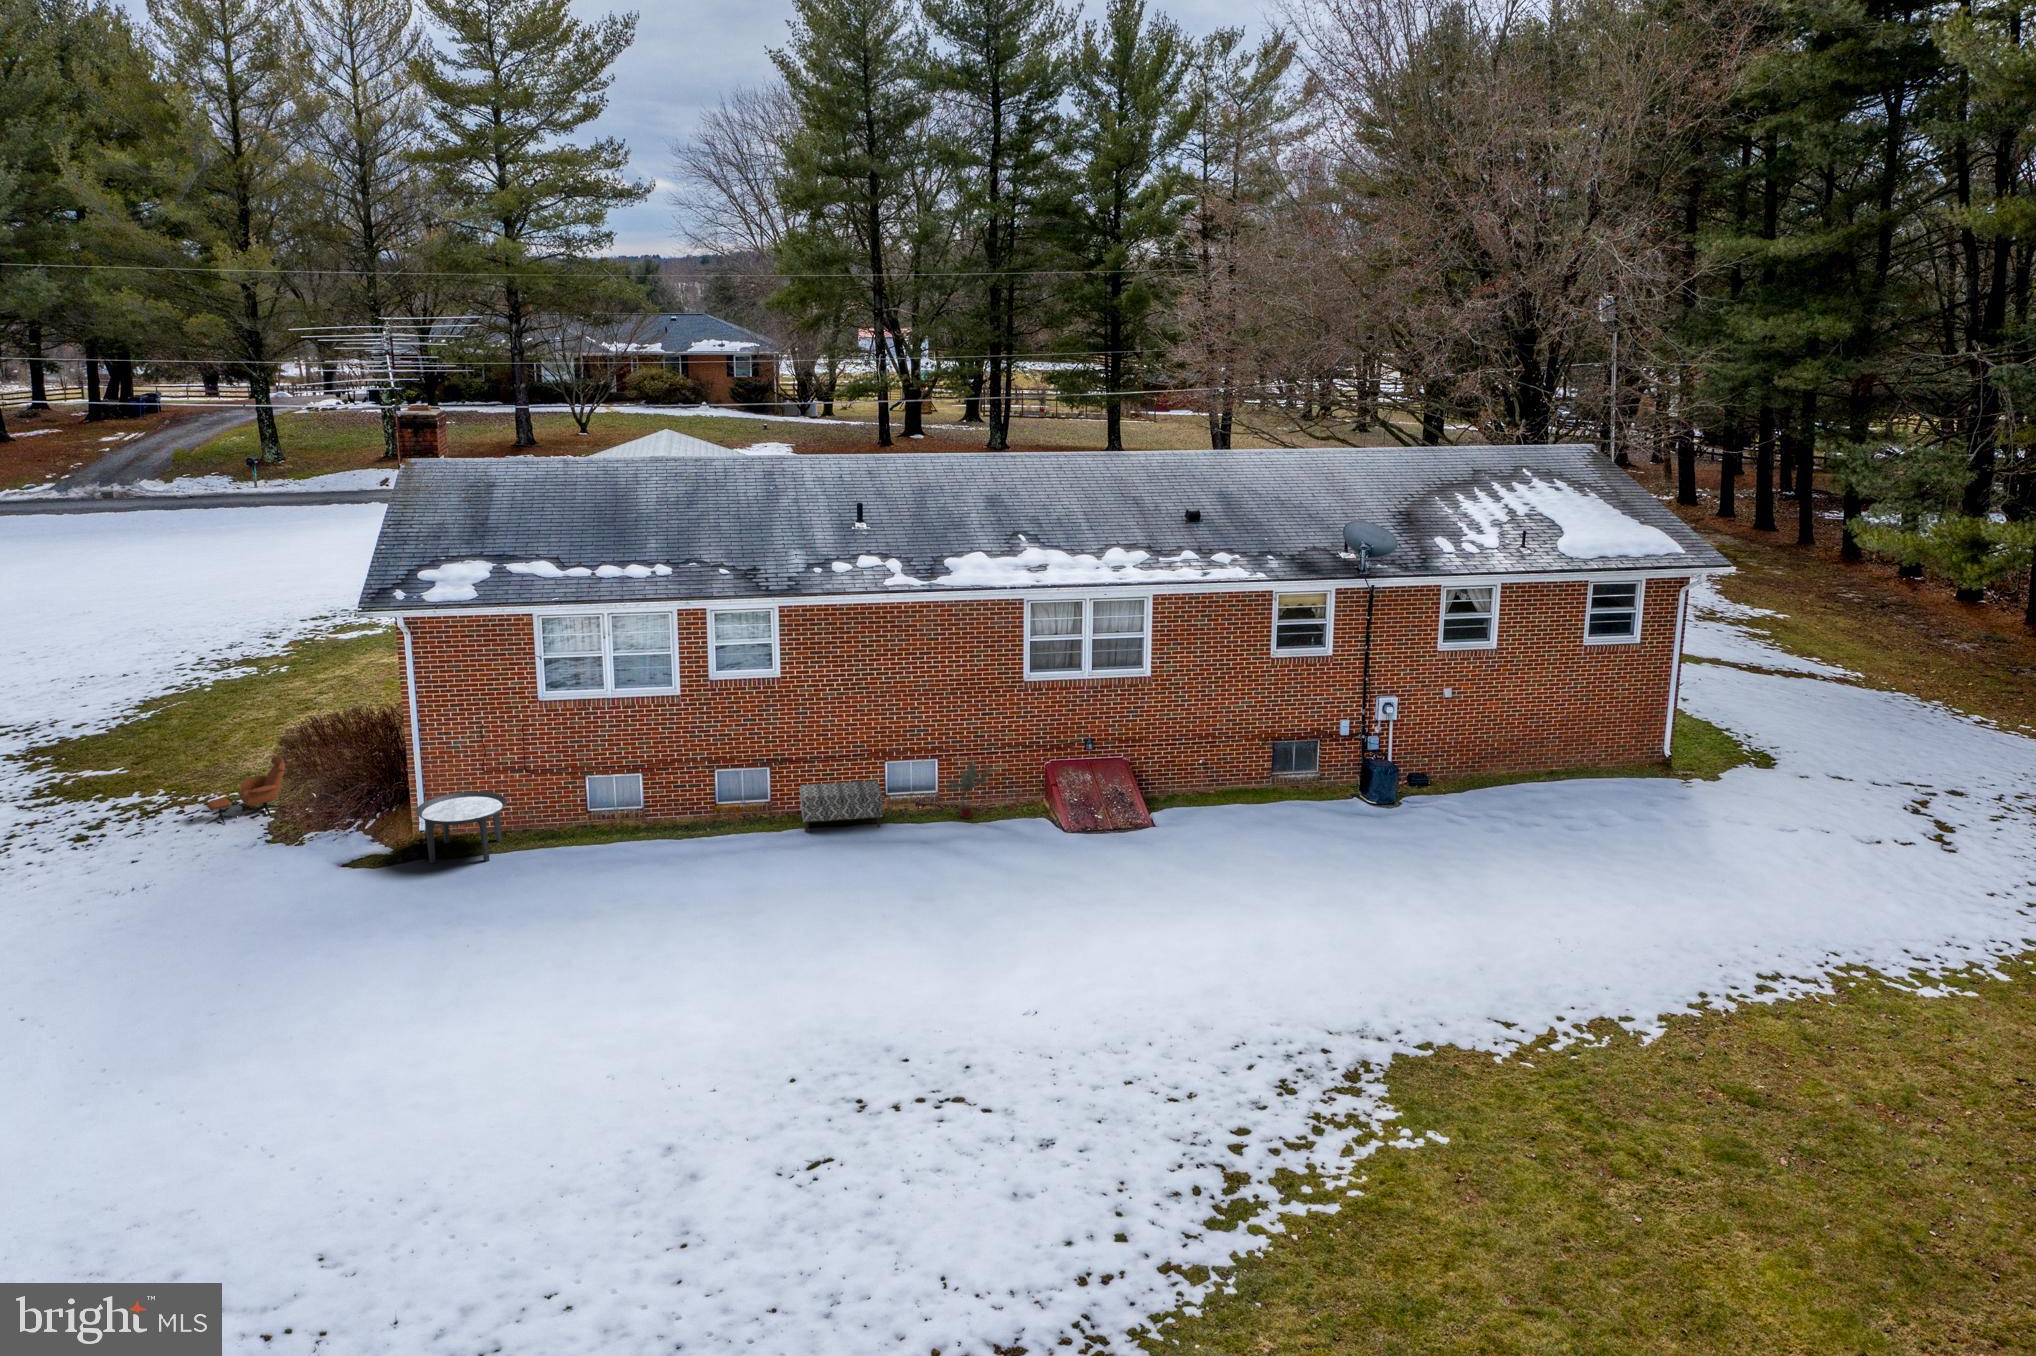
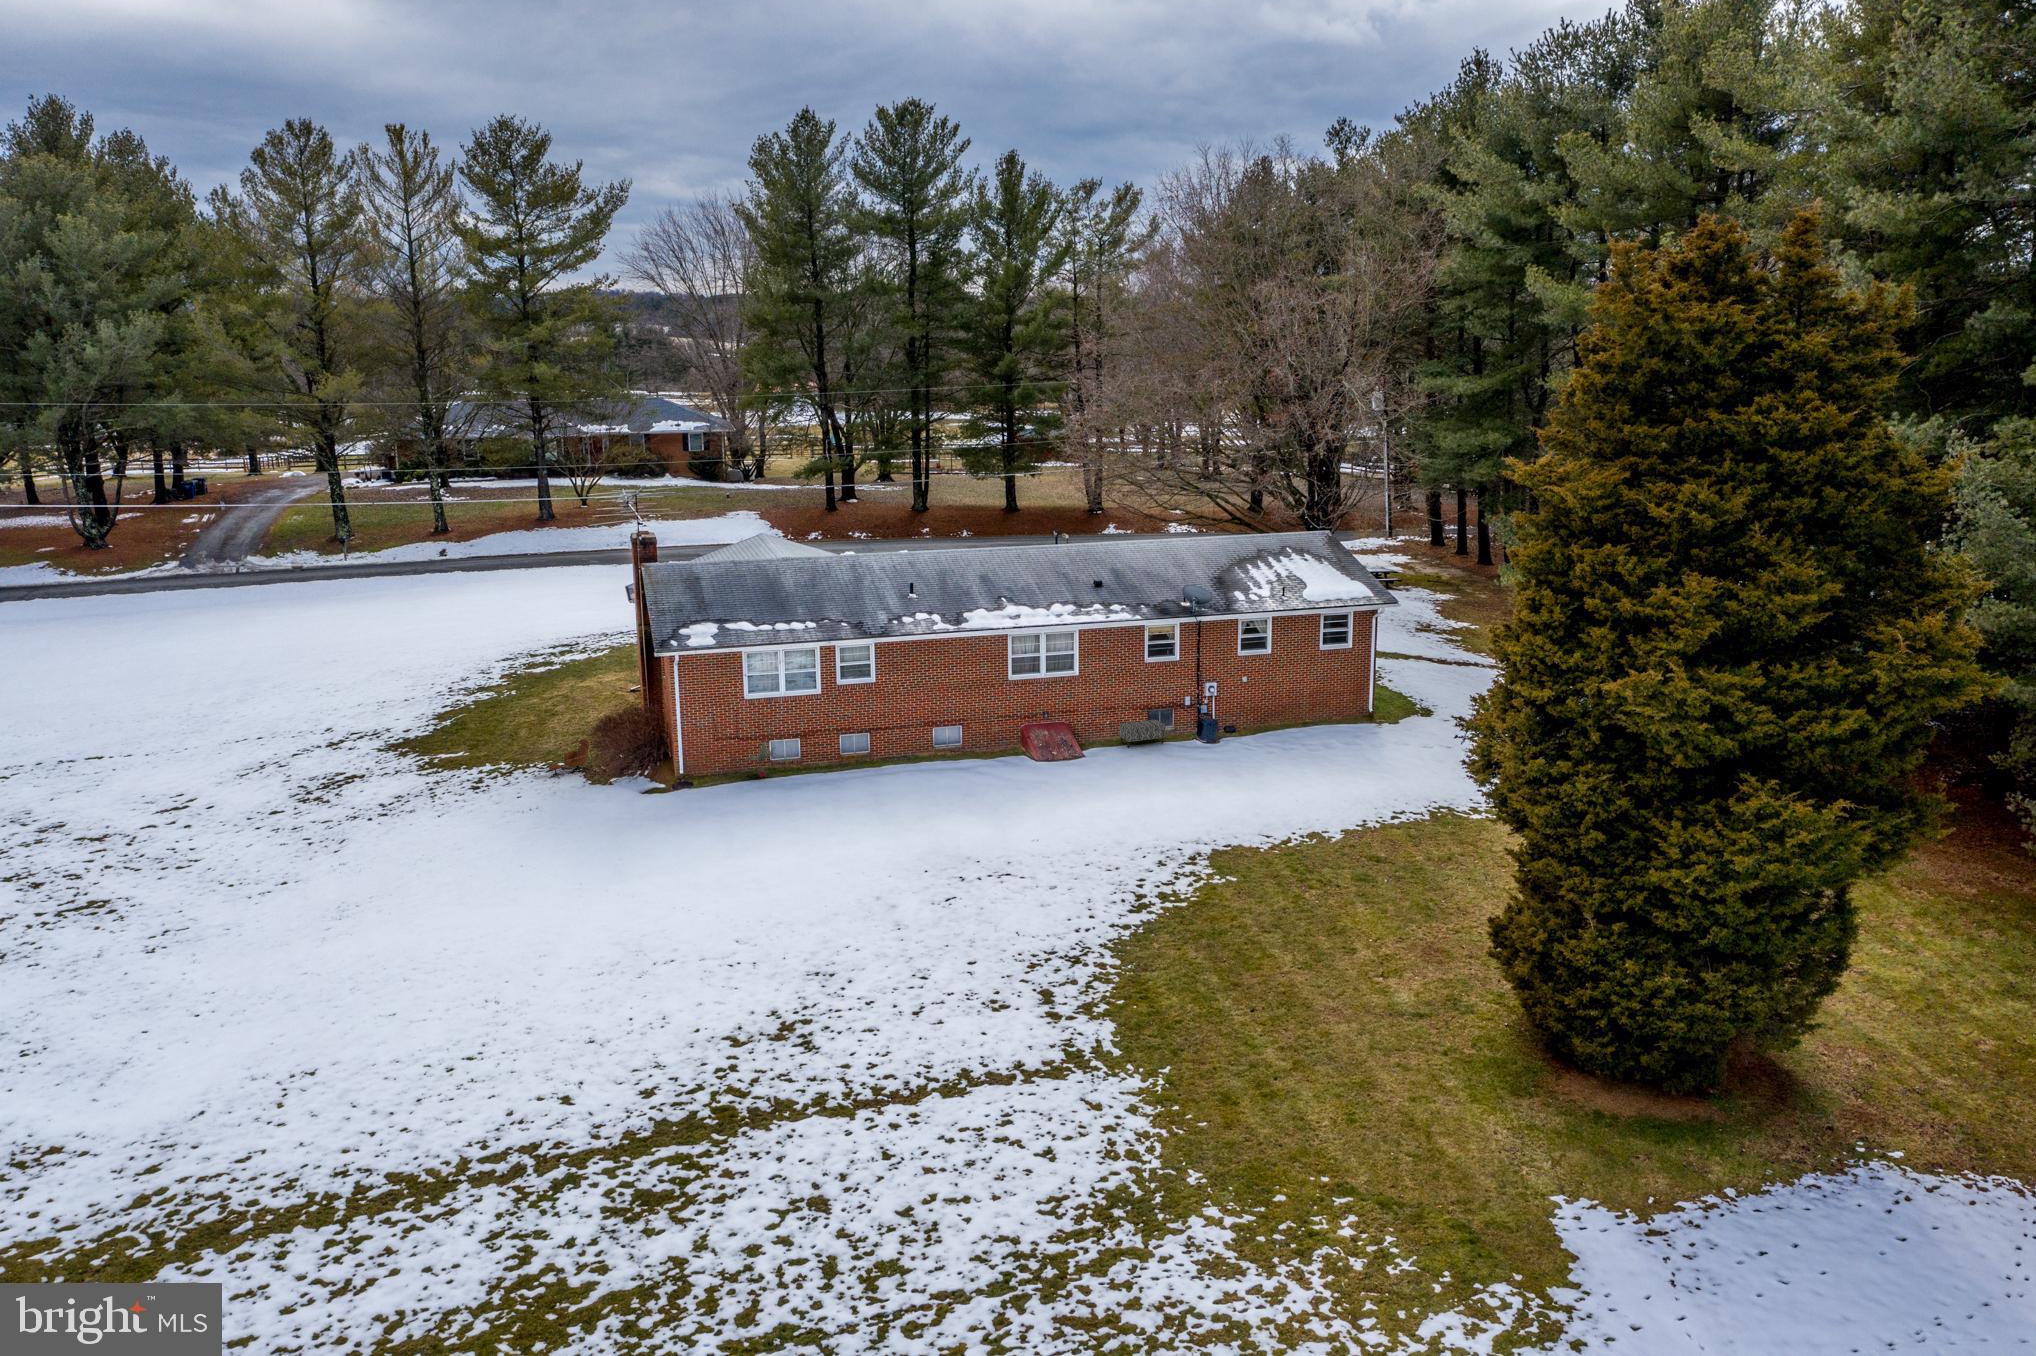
potted tree: present [943,760,990,818] -> present [747,742,776,777]
bench: present [800,781,882,832] -> present [1120,720,1166,747]
round table: present [416,791,507,863] -> none [681,753,730,792]

